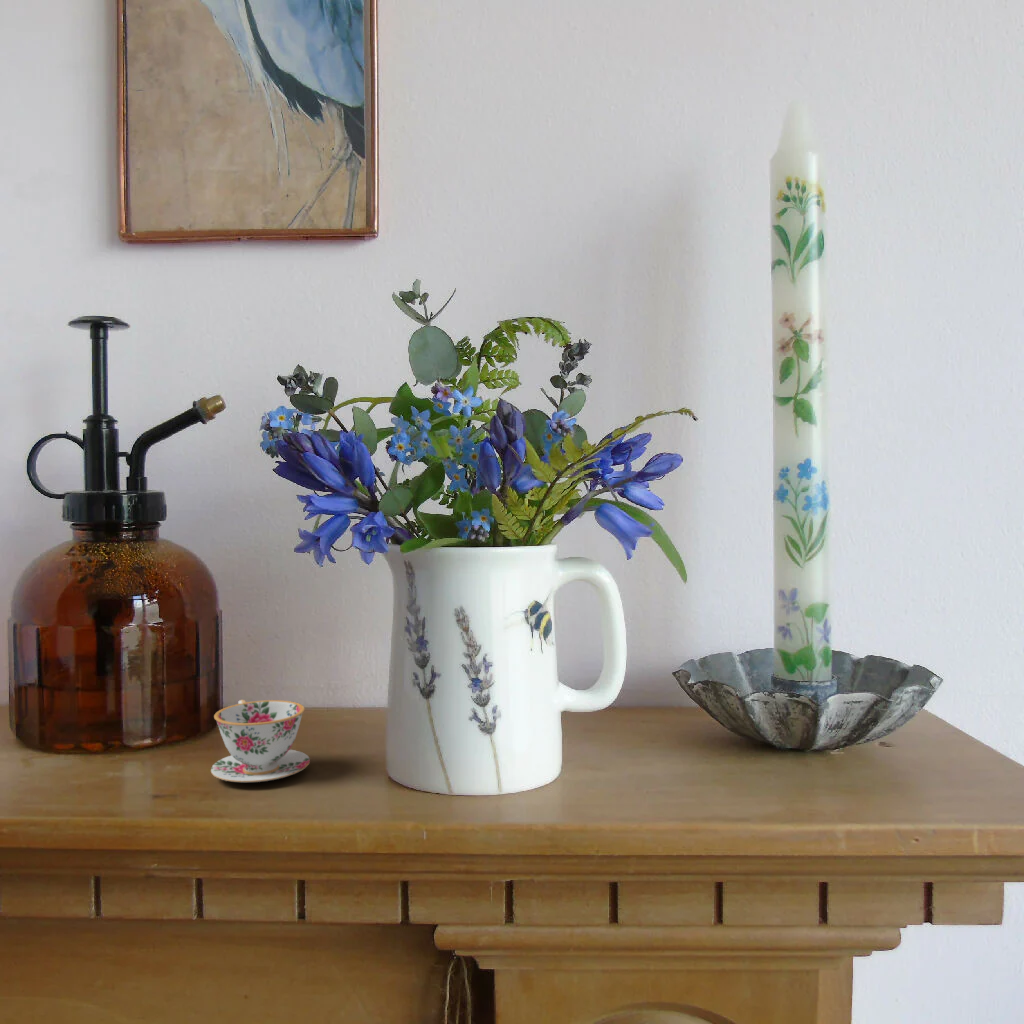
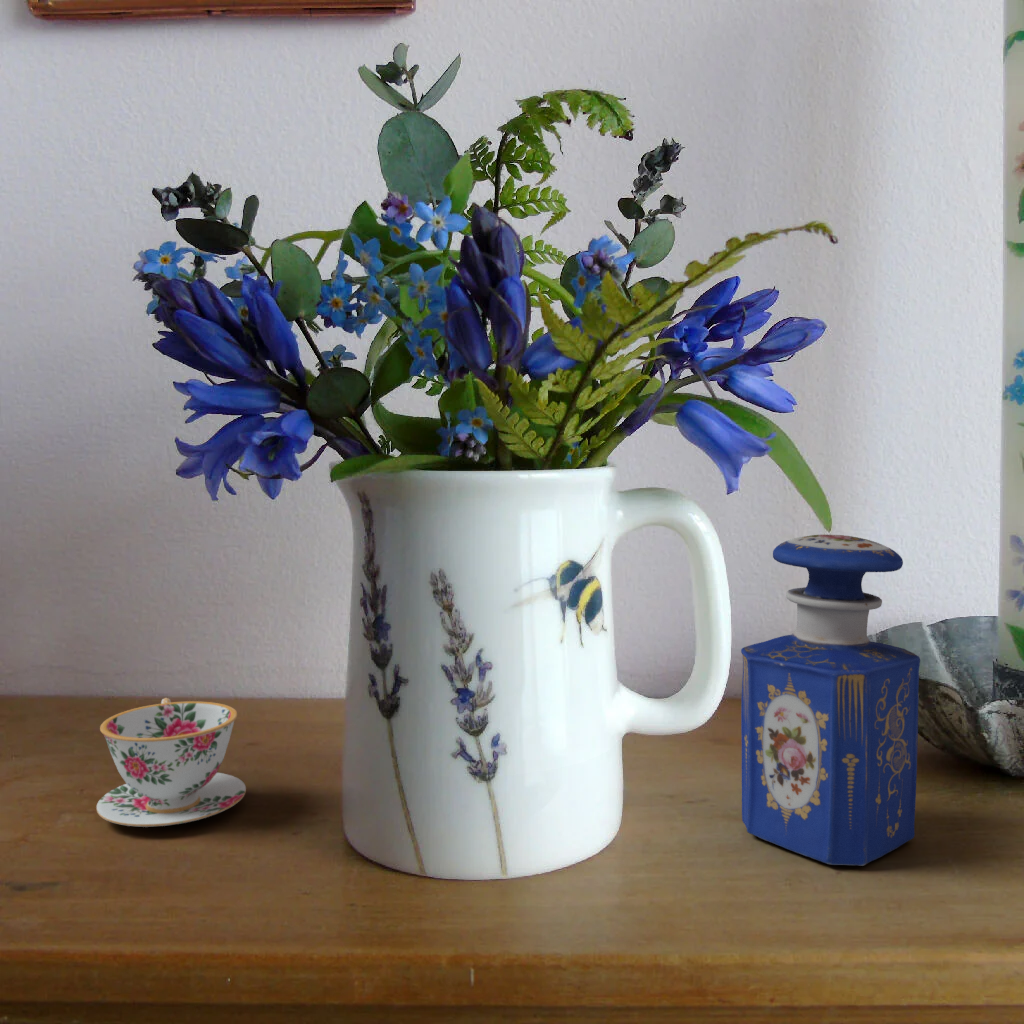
perfume bottle: none [631,579,735,776] -> present [741,534,920,866]

